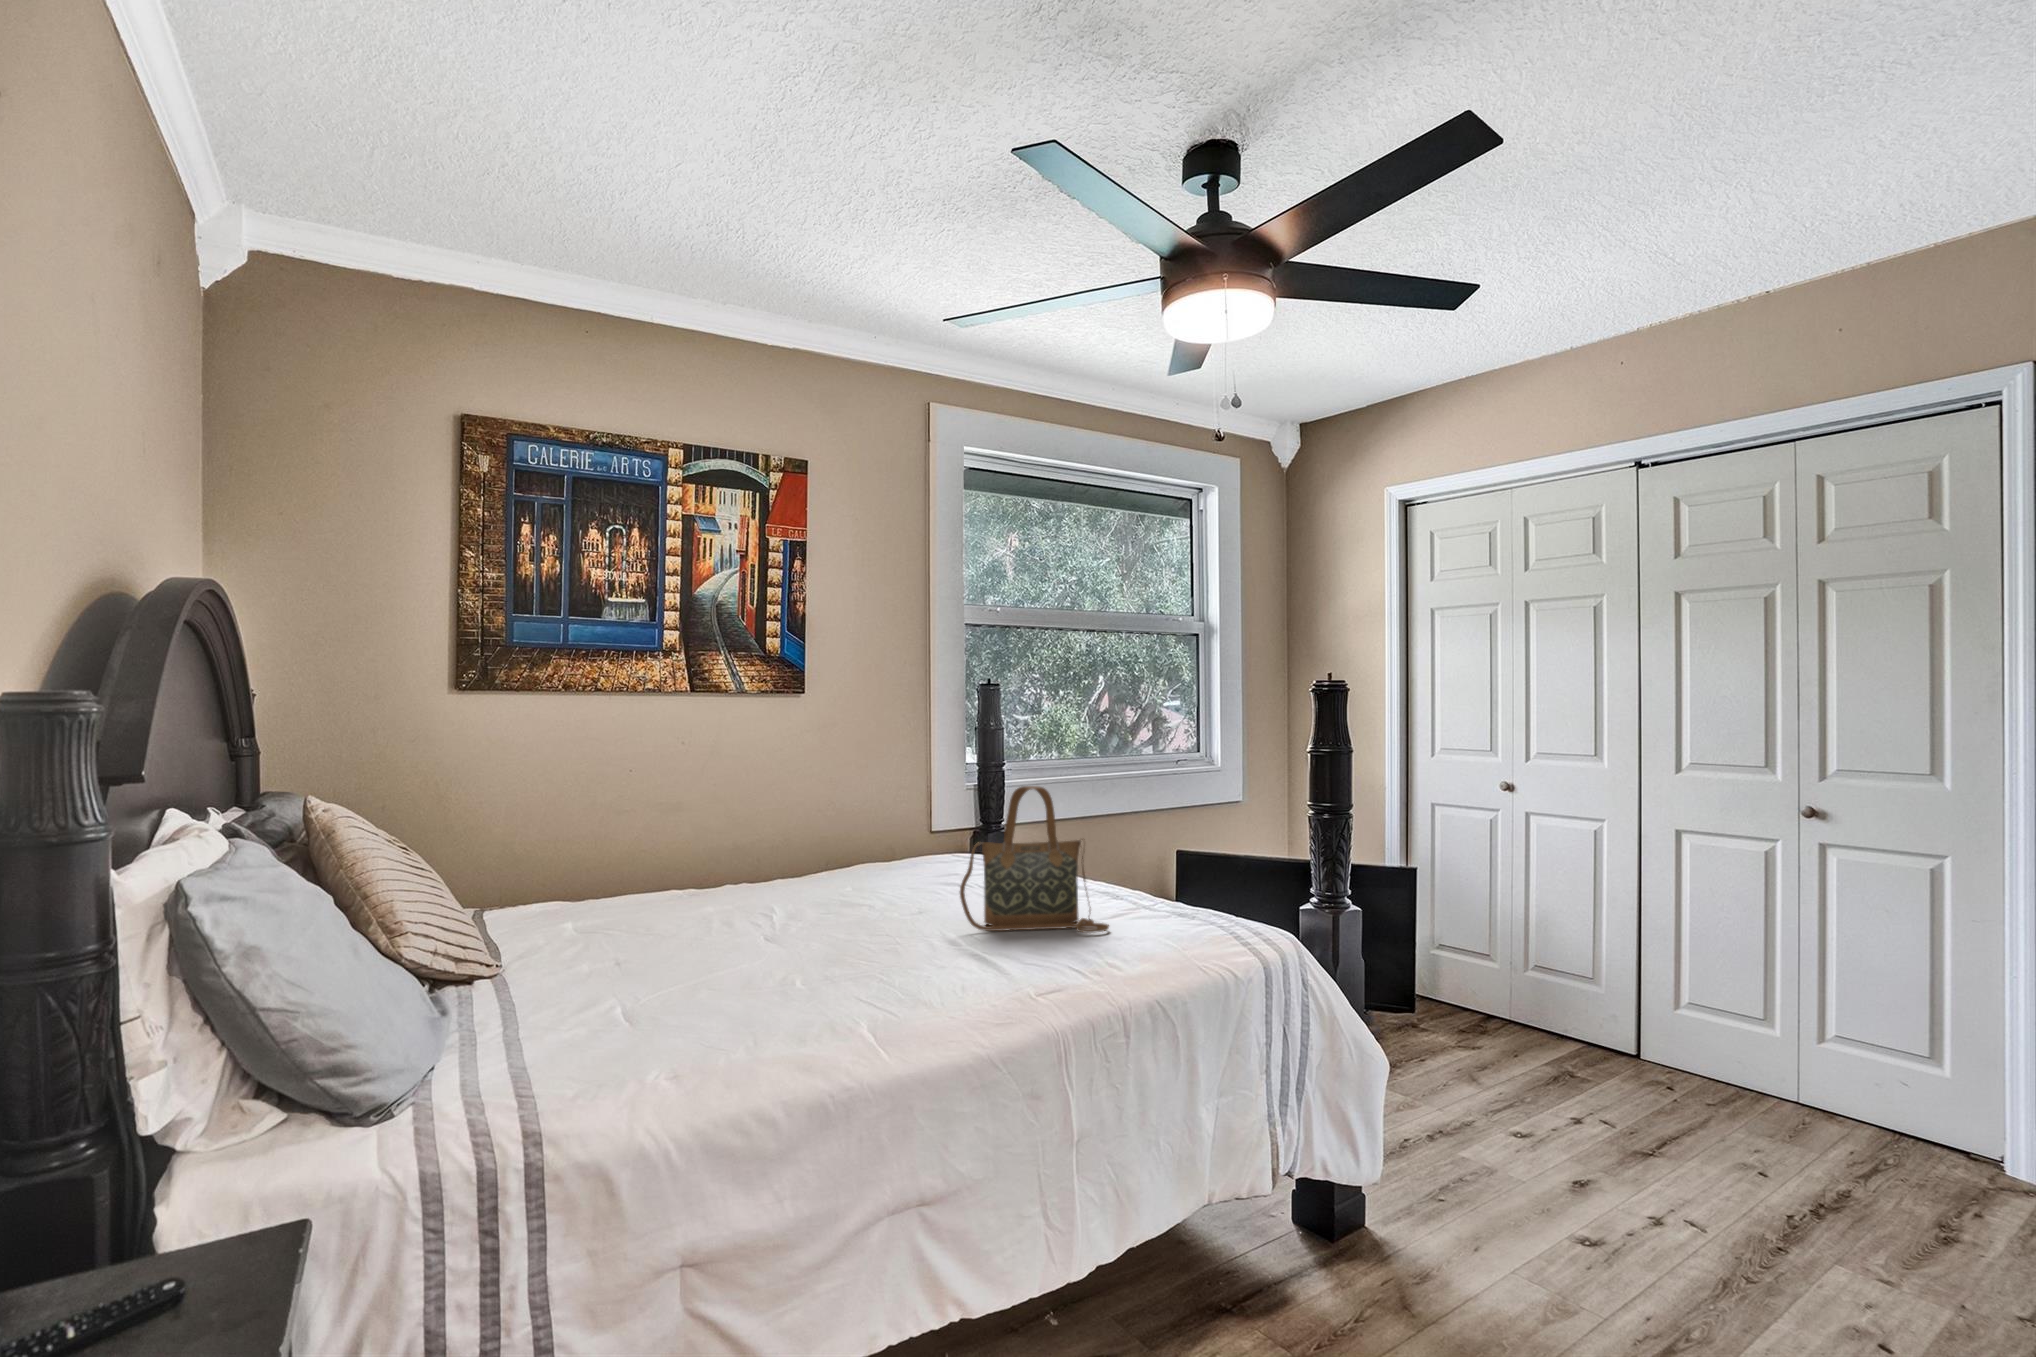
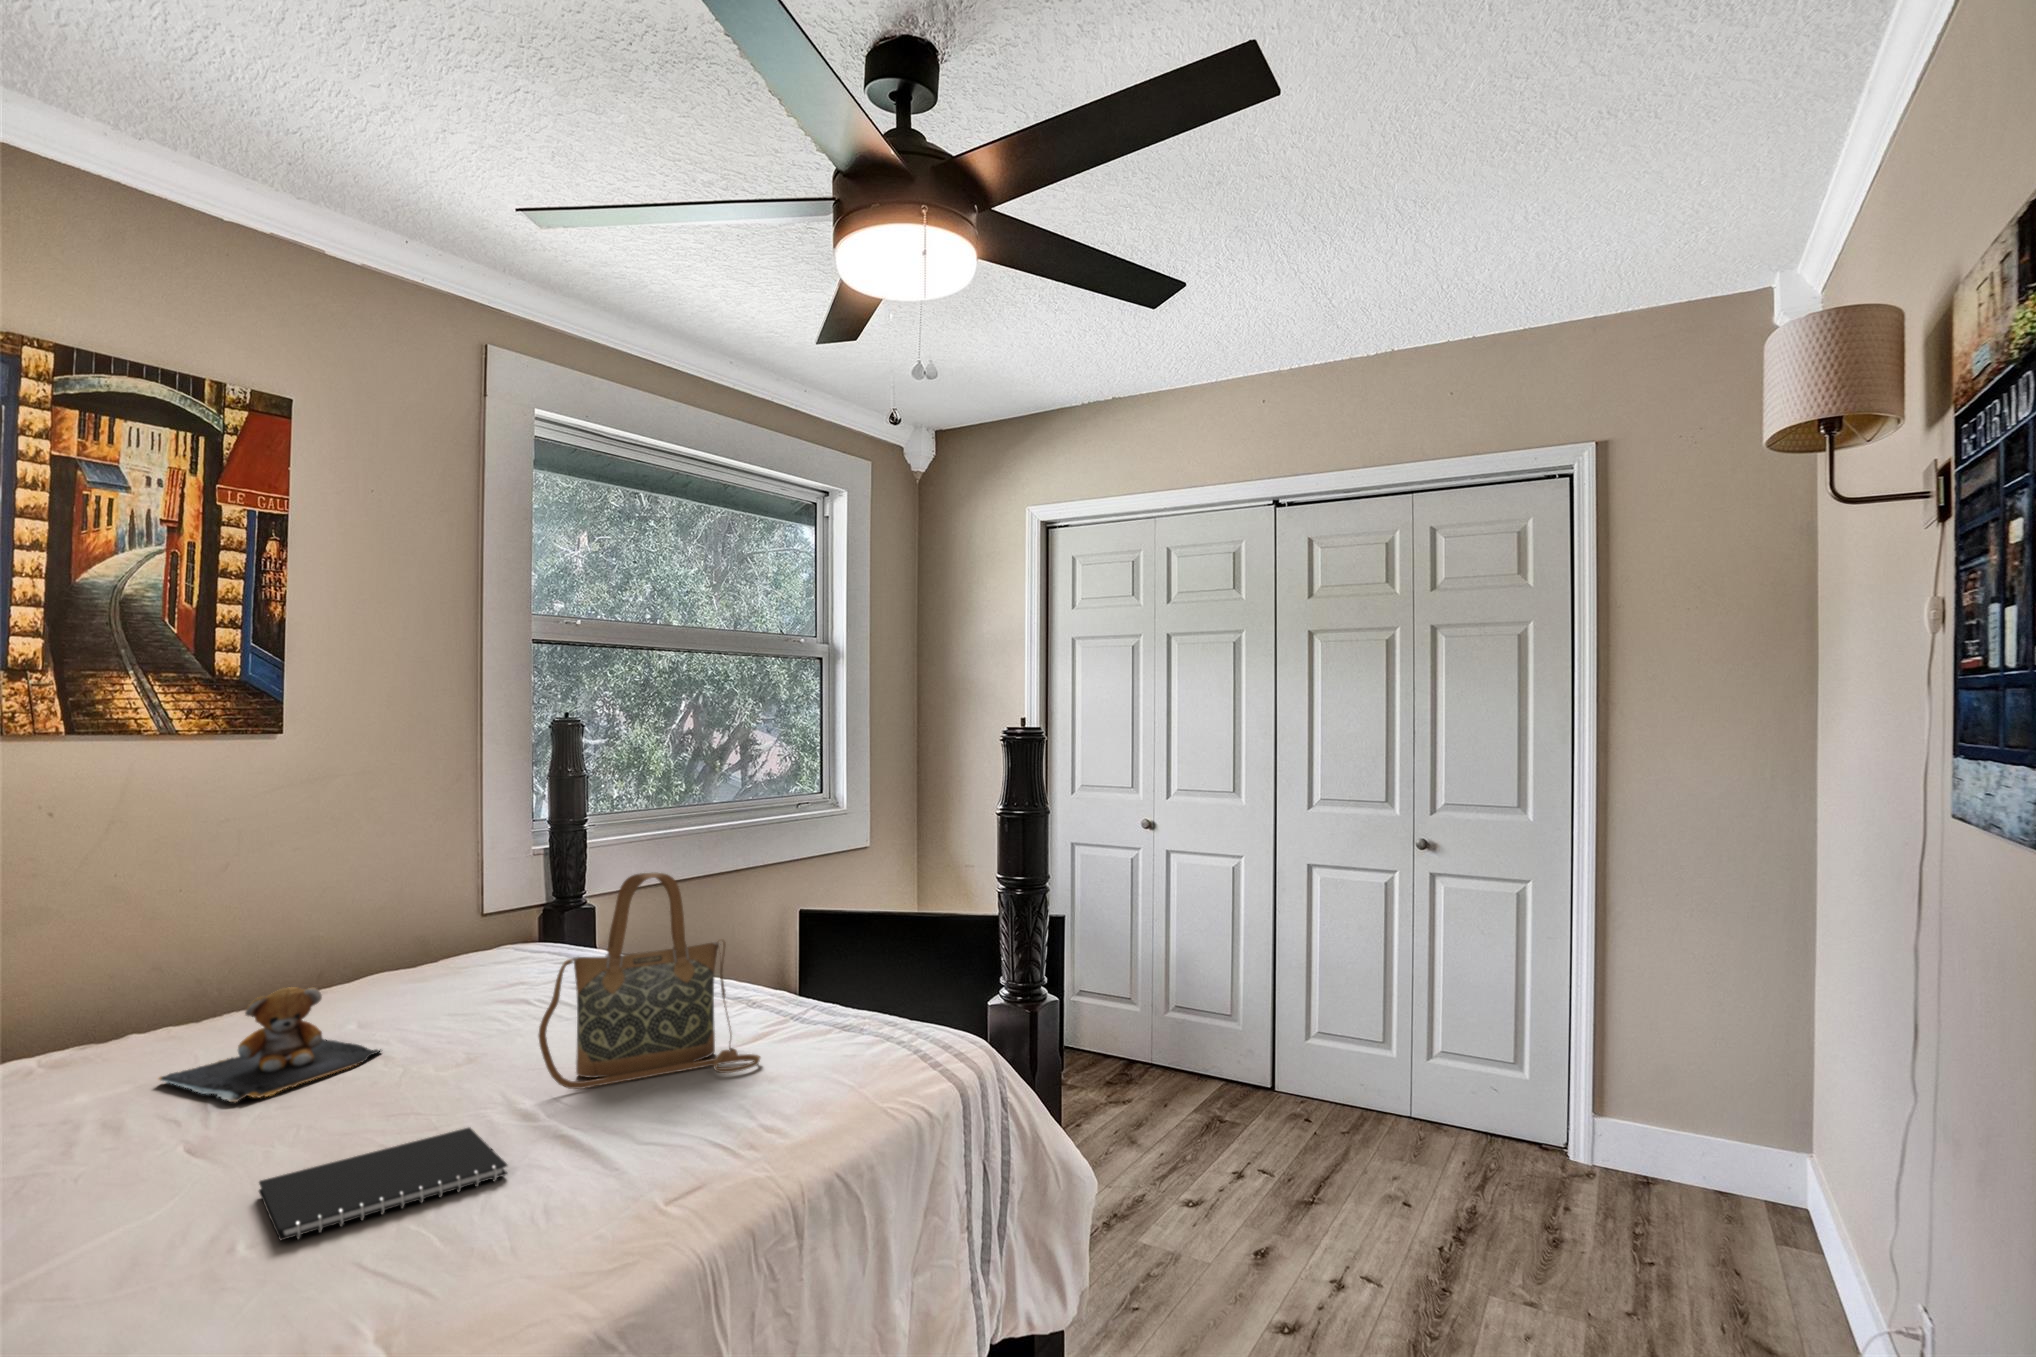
teddy bear: none [747,852,868,917] -> present [159,987,381,1102]
notebook: none [804,940,939,979] -> present [259,1128,507,1241]

